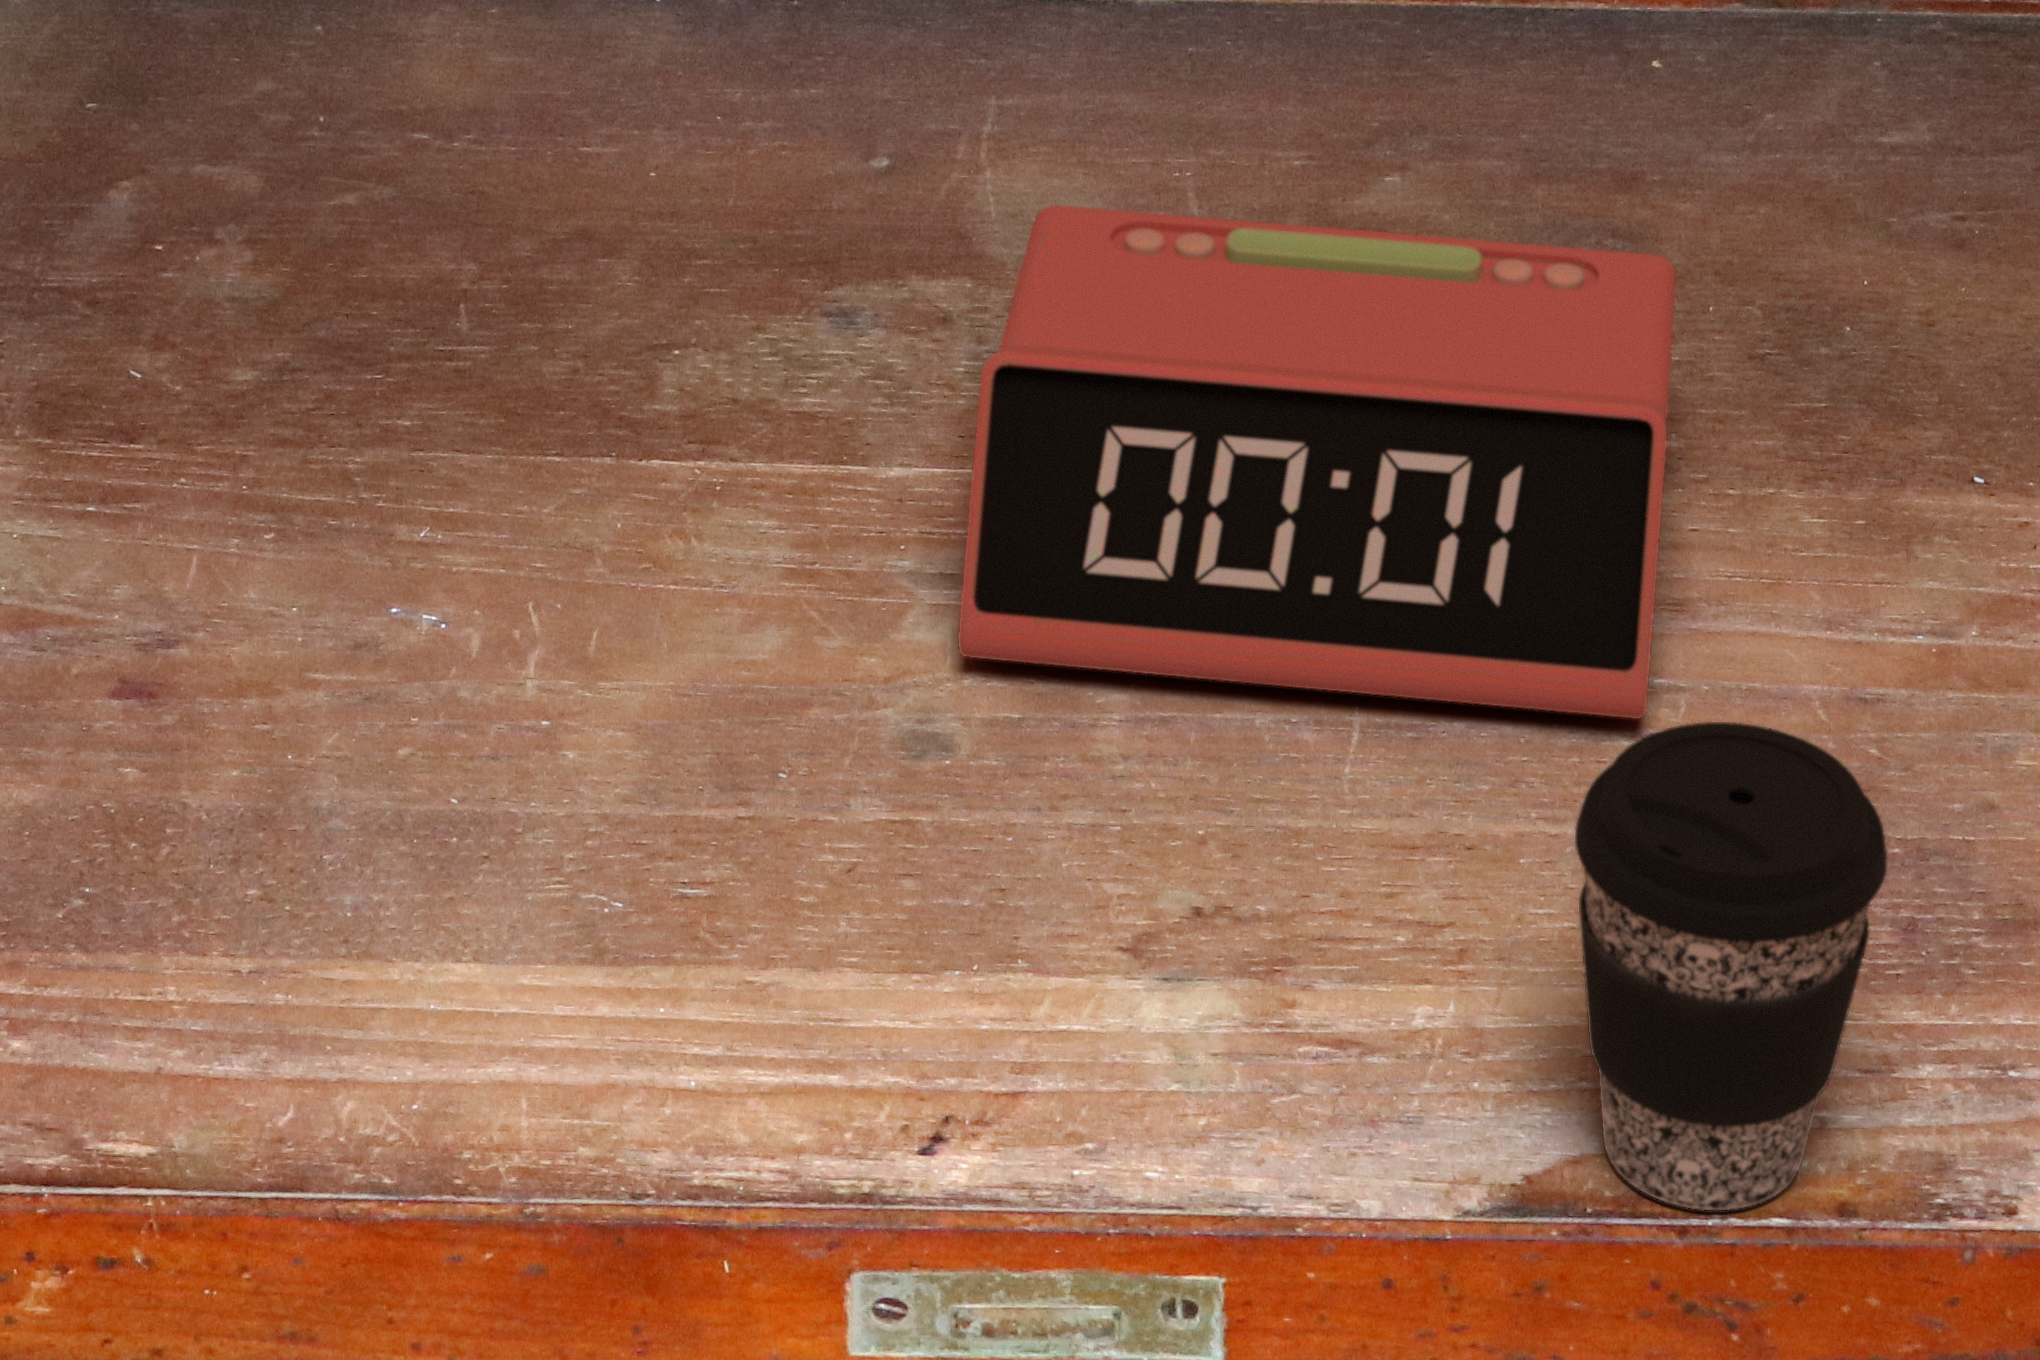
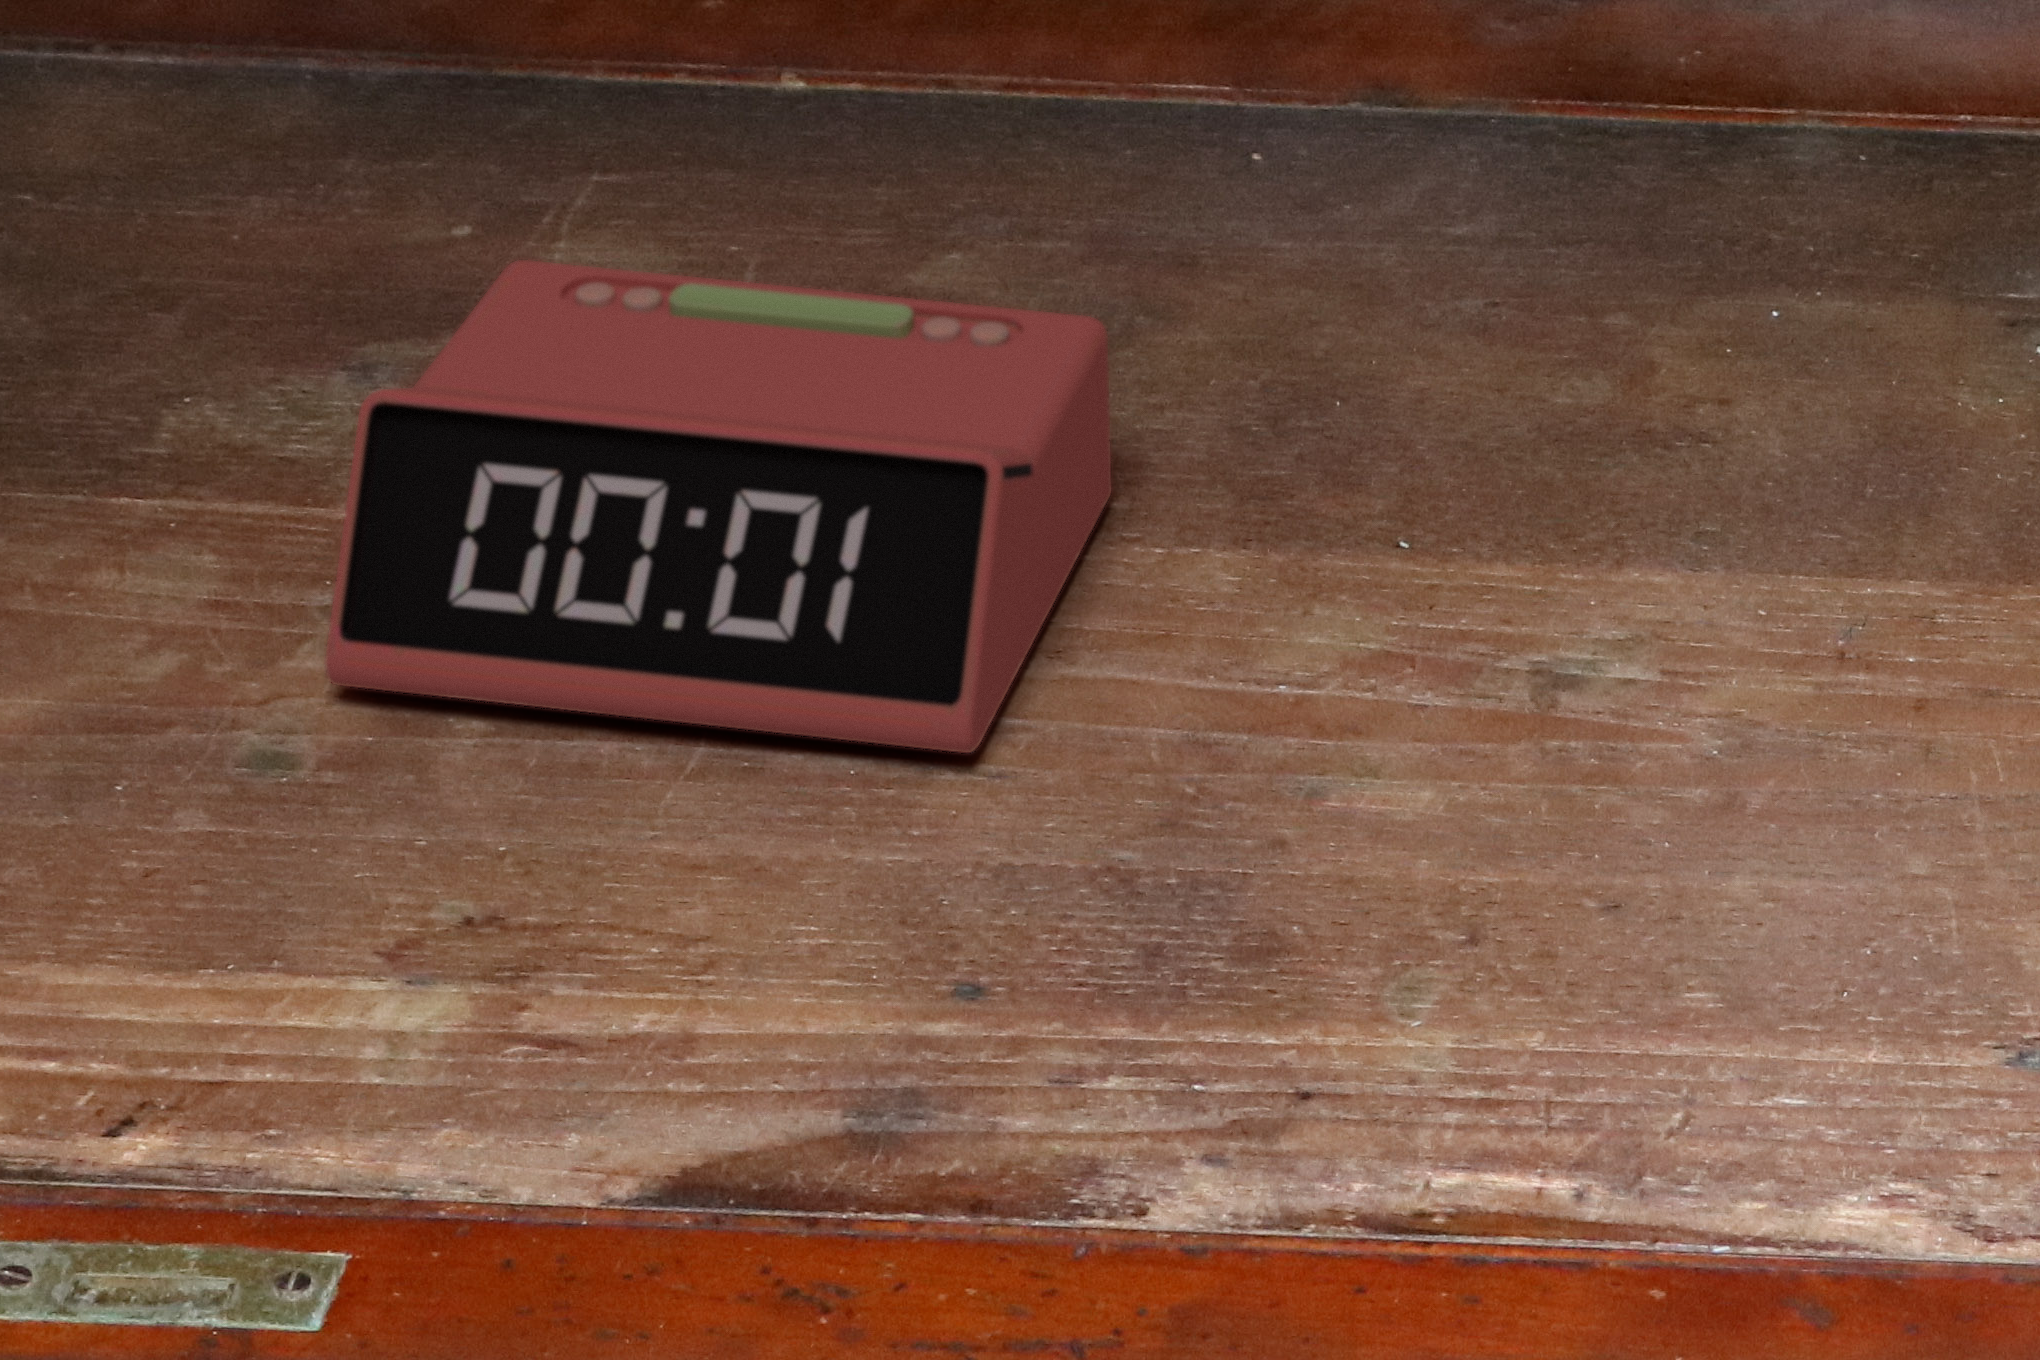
coffee cup: present [1575,722,1887,1210] -> none [698,733,1001,1204]

